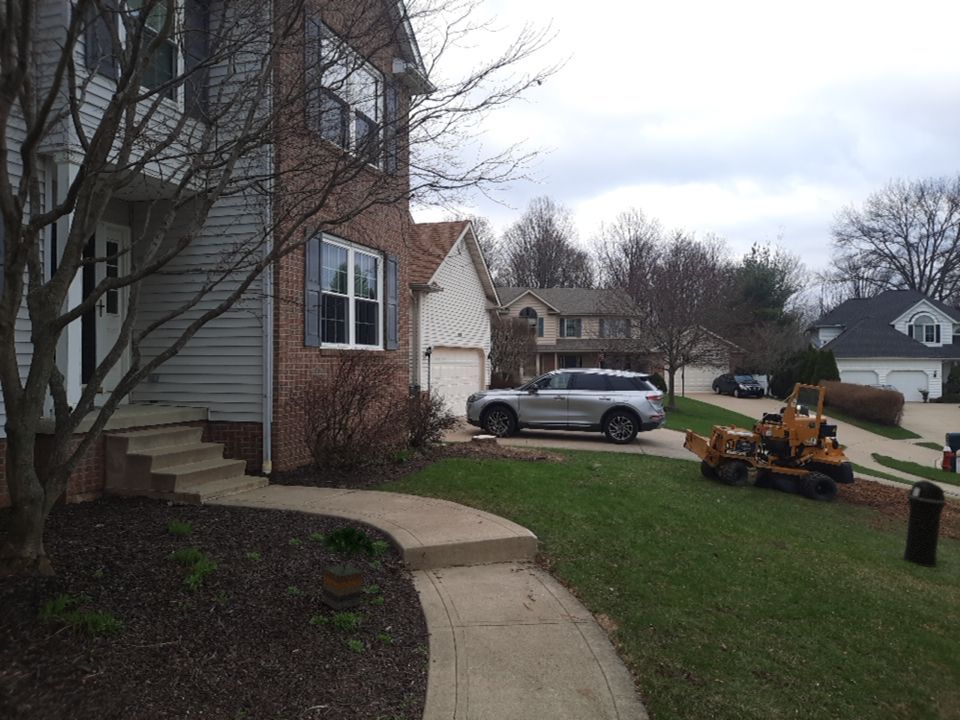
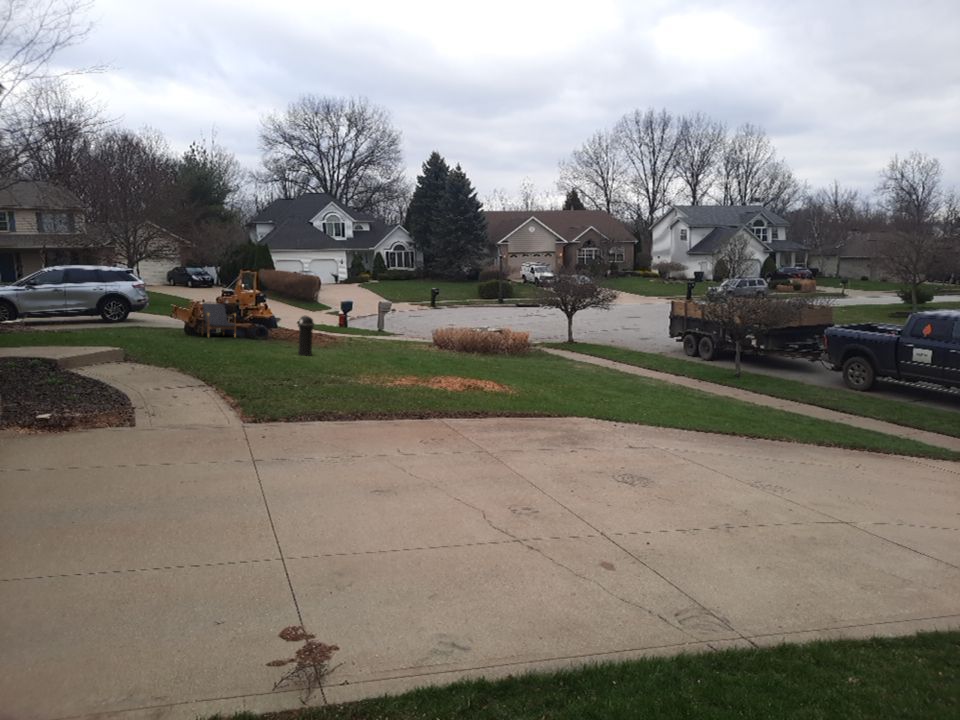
lounge chair: none [723,431,782,494] -> present [202,303,236,336]
potted tree: present [321,527,377,610] -> none [27,346,61,383]

